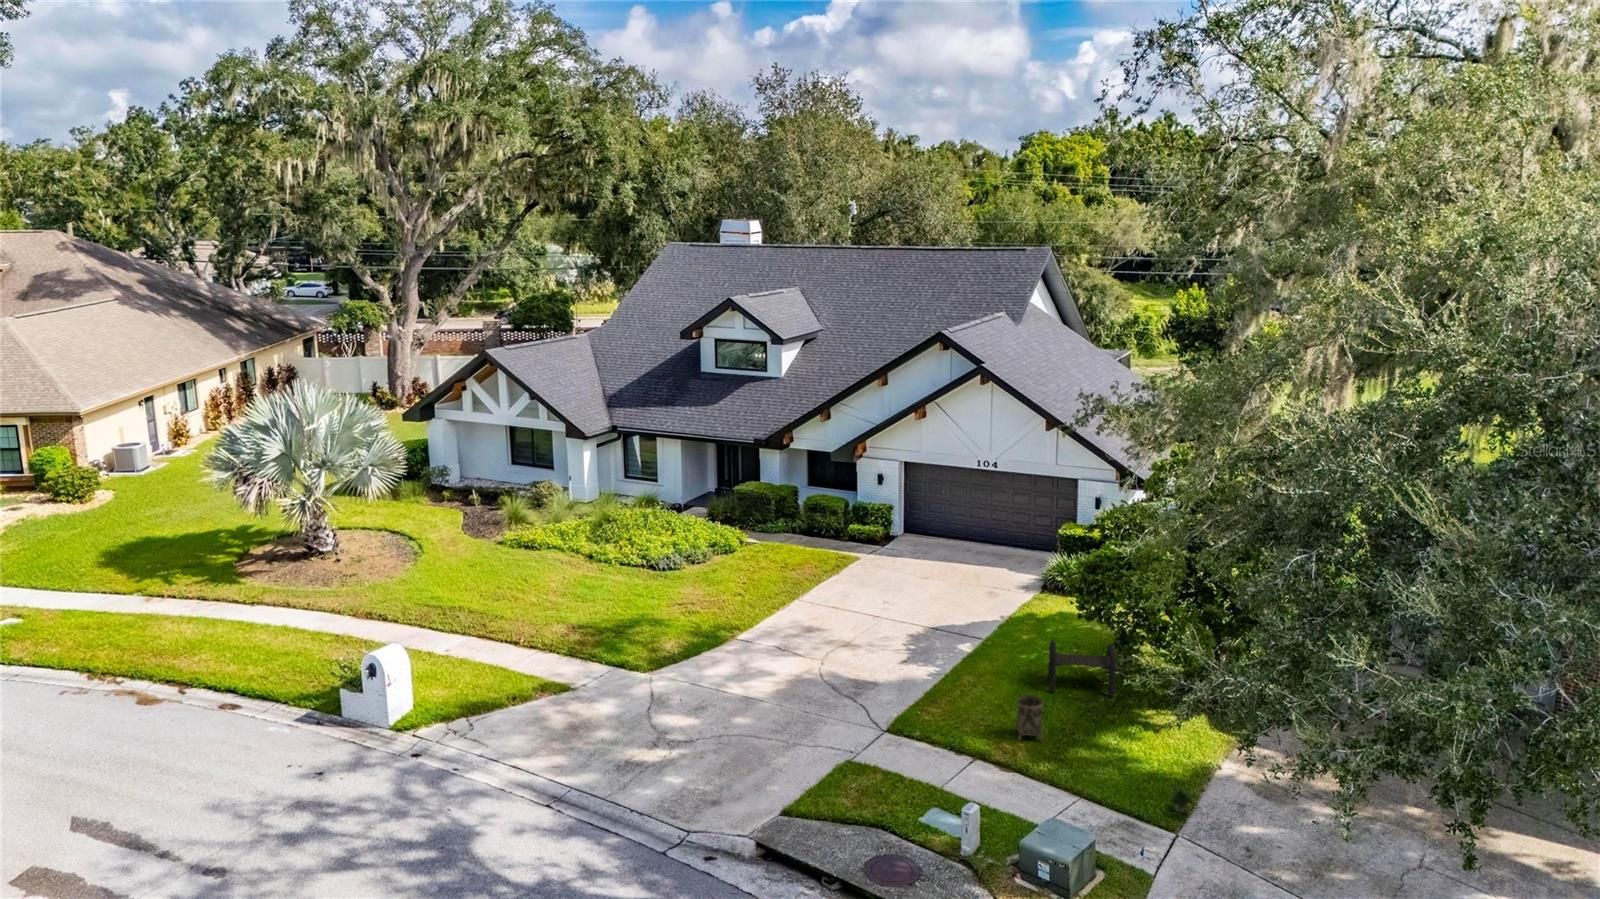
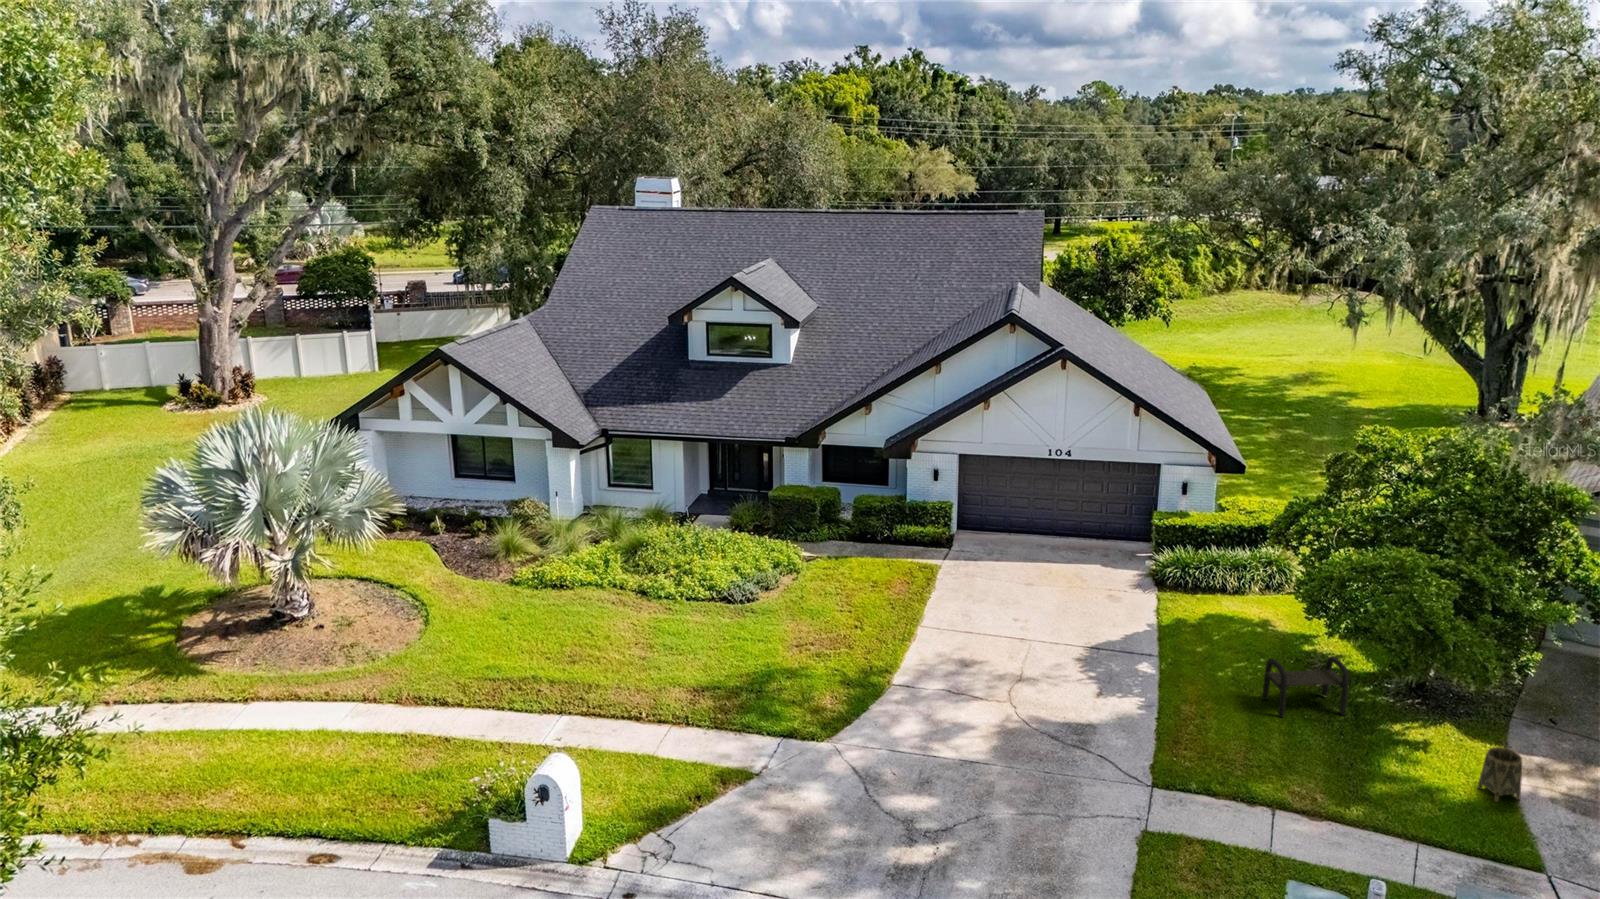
basket: present [1016,695,1044,741] -> present [1477,747,1522,802]
potted plant: present [1170,785,1193,812] -> none [1504,815,1543,847]

